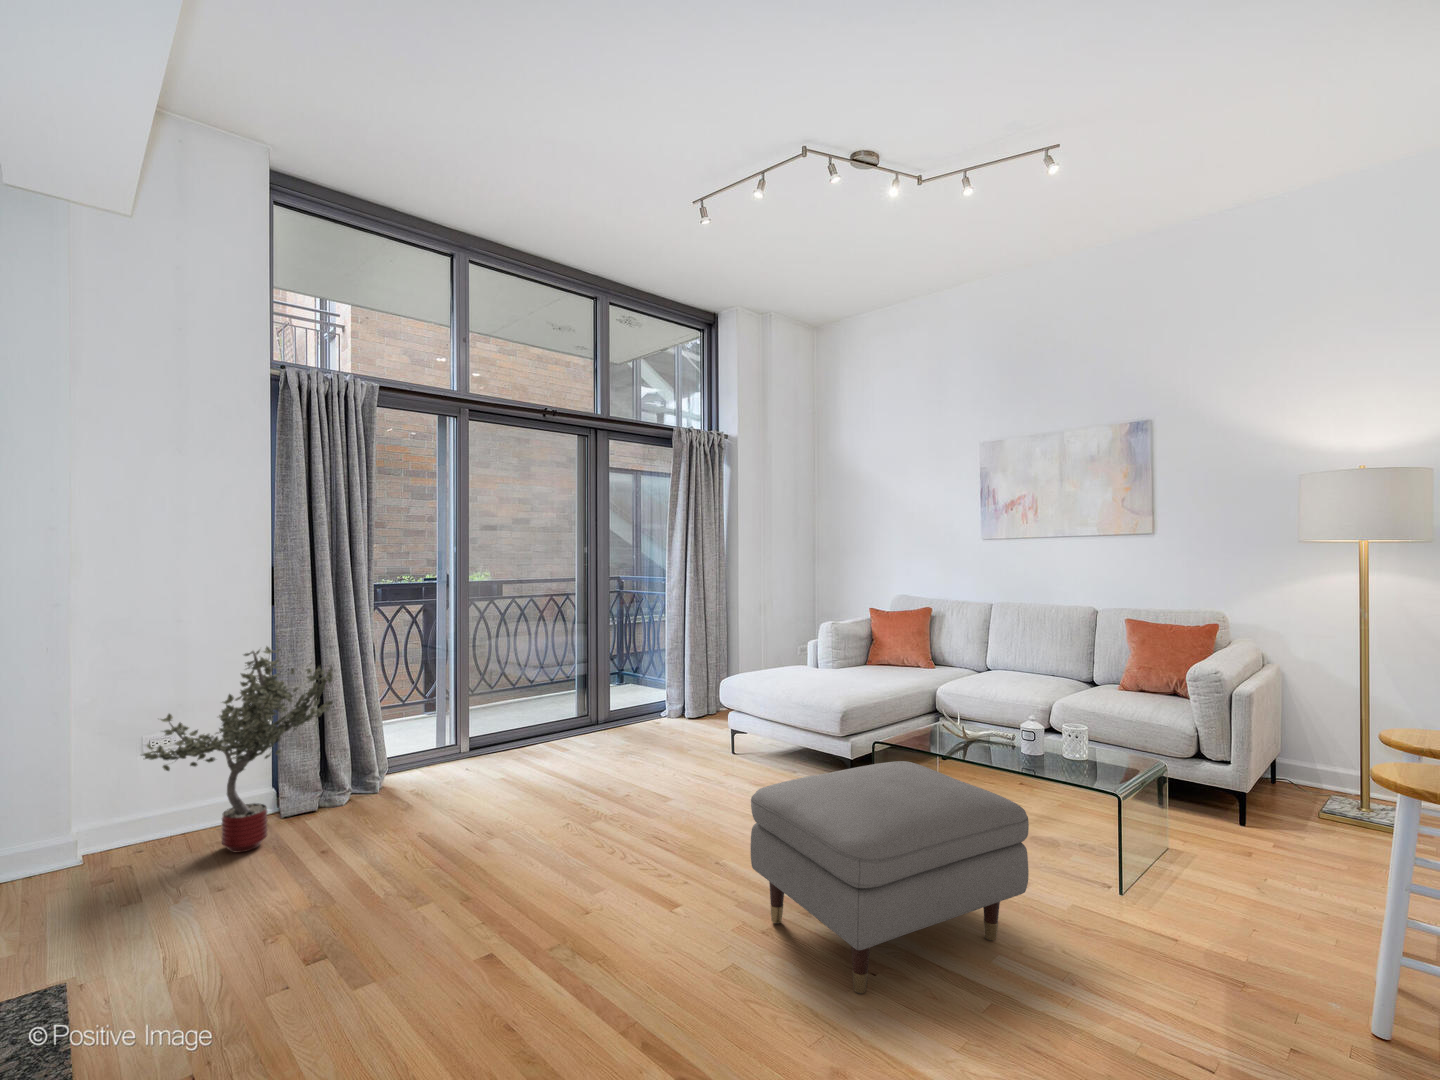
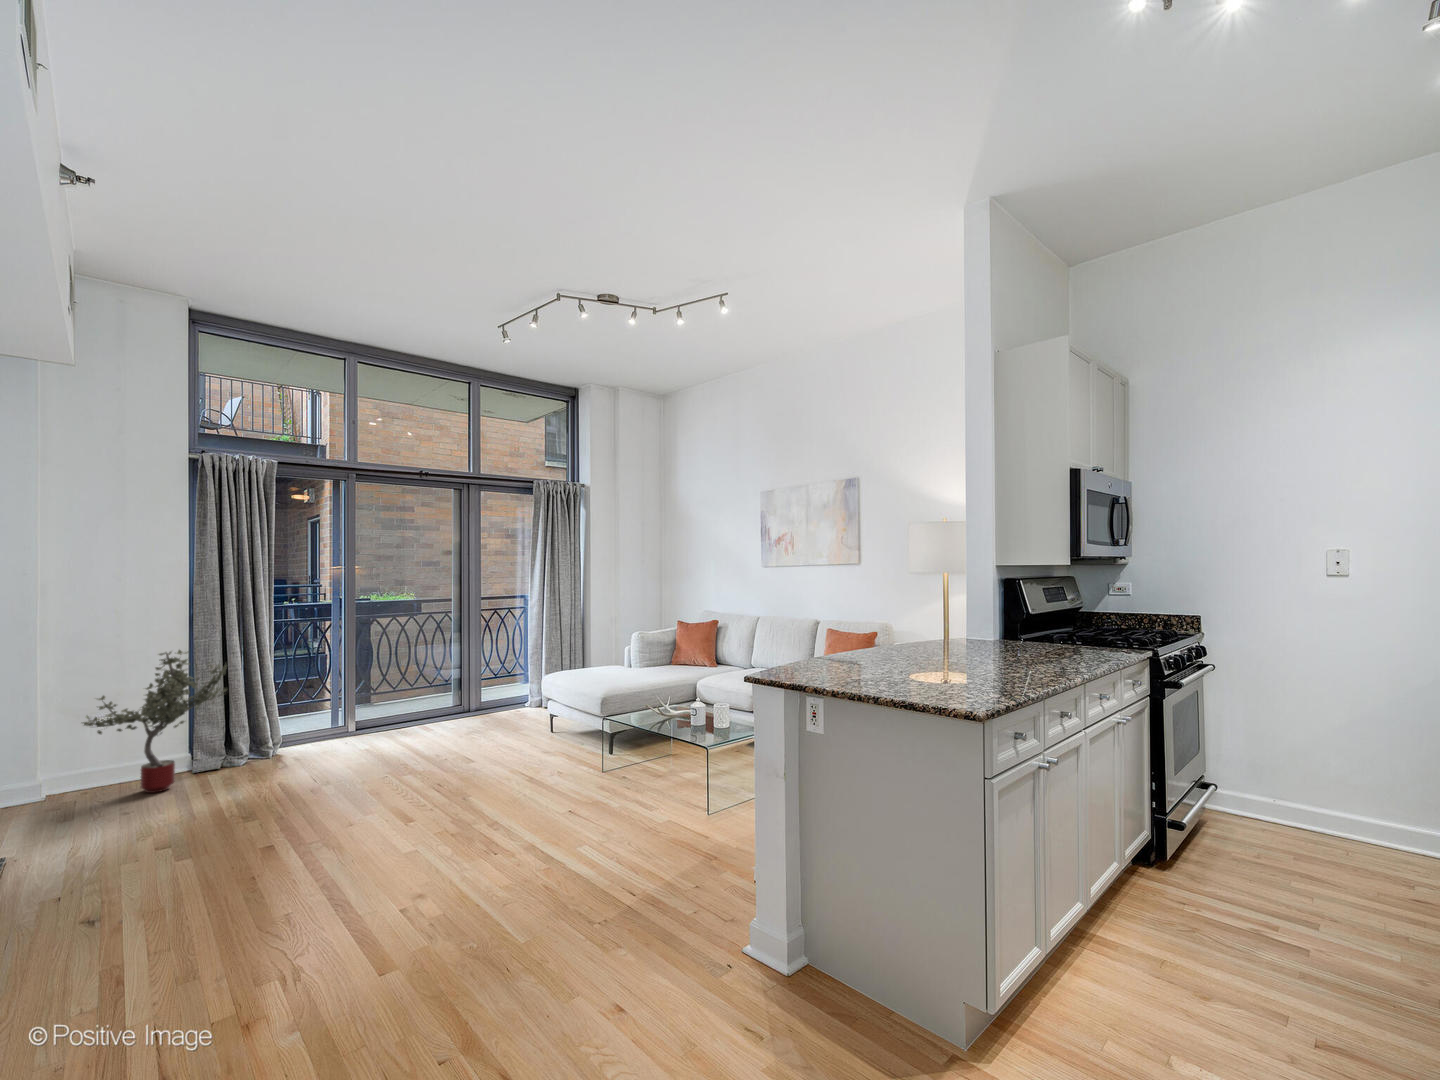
ottoman: present [750,761,1029,993] -> none [472,716,646,852]

